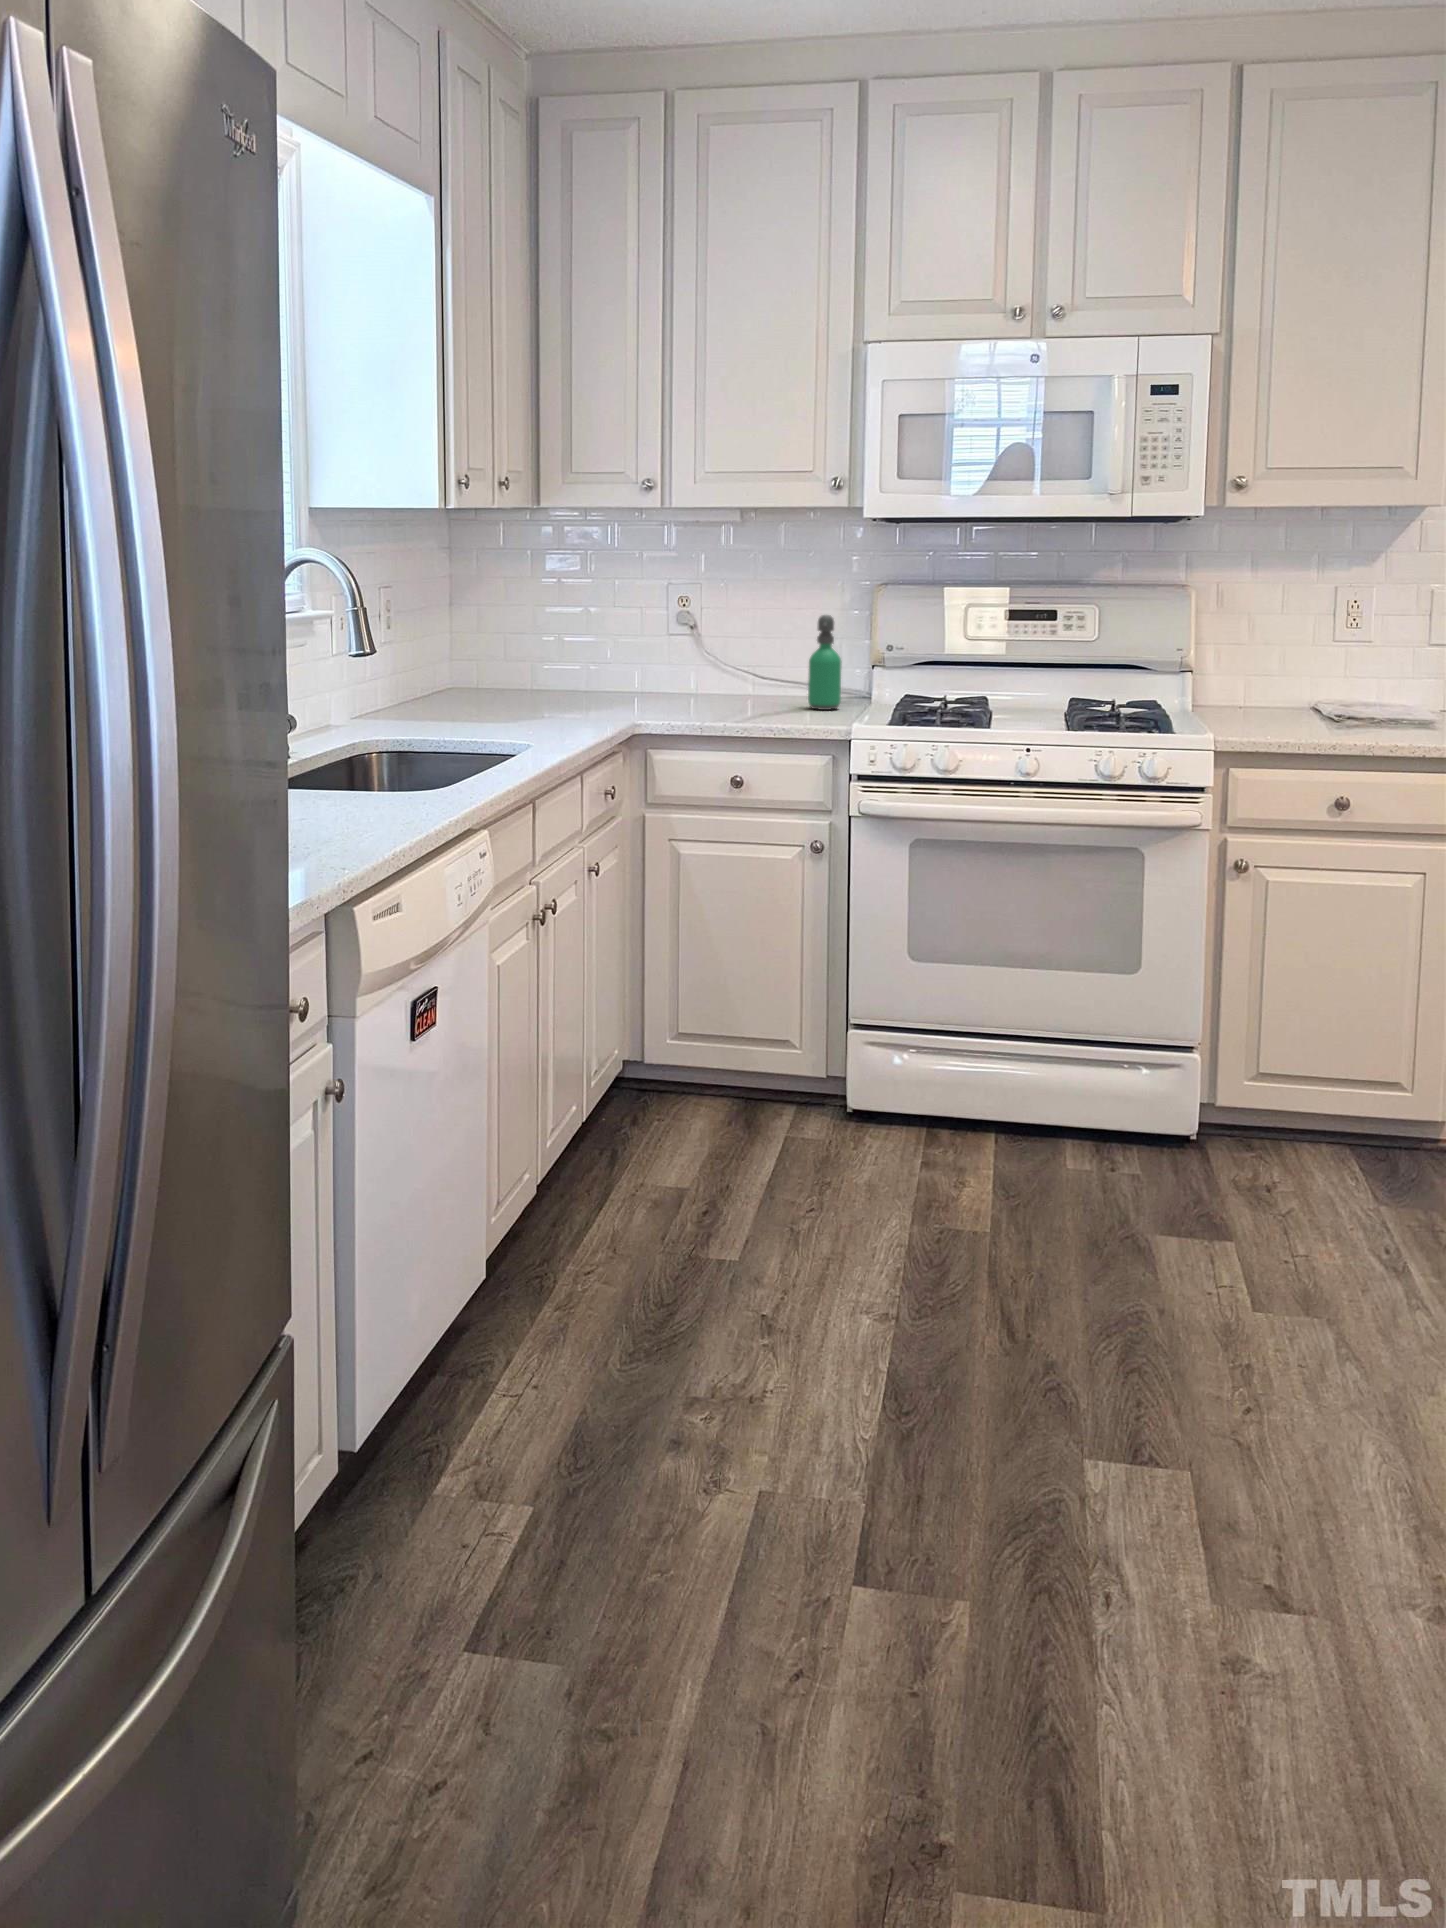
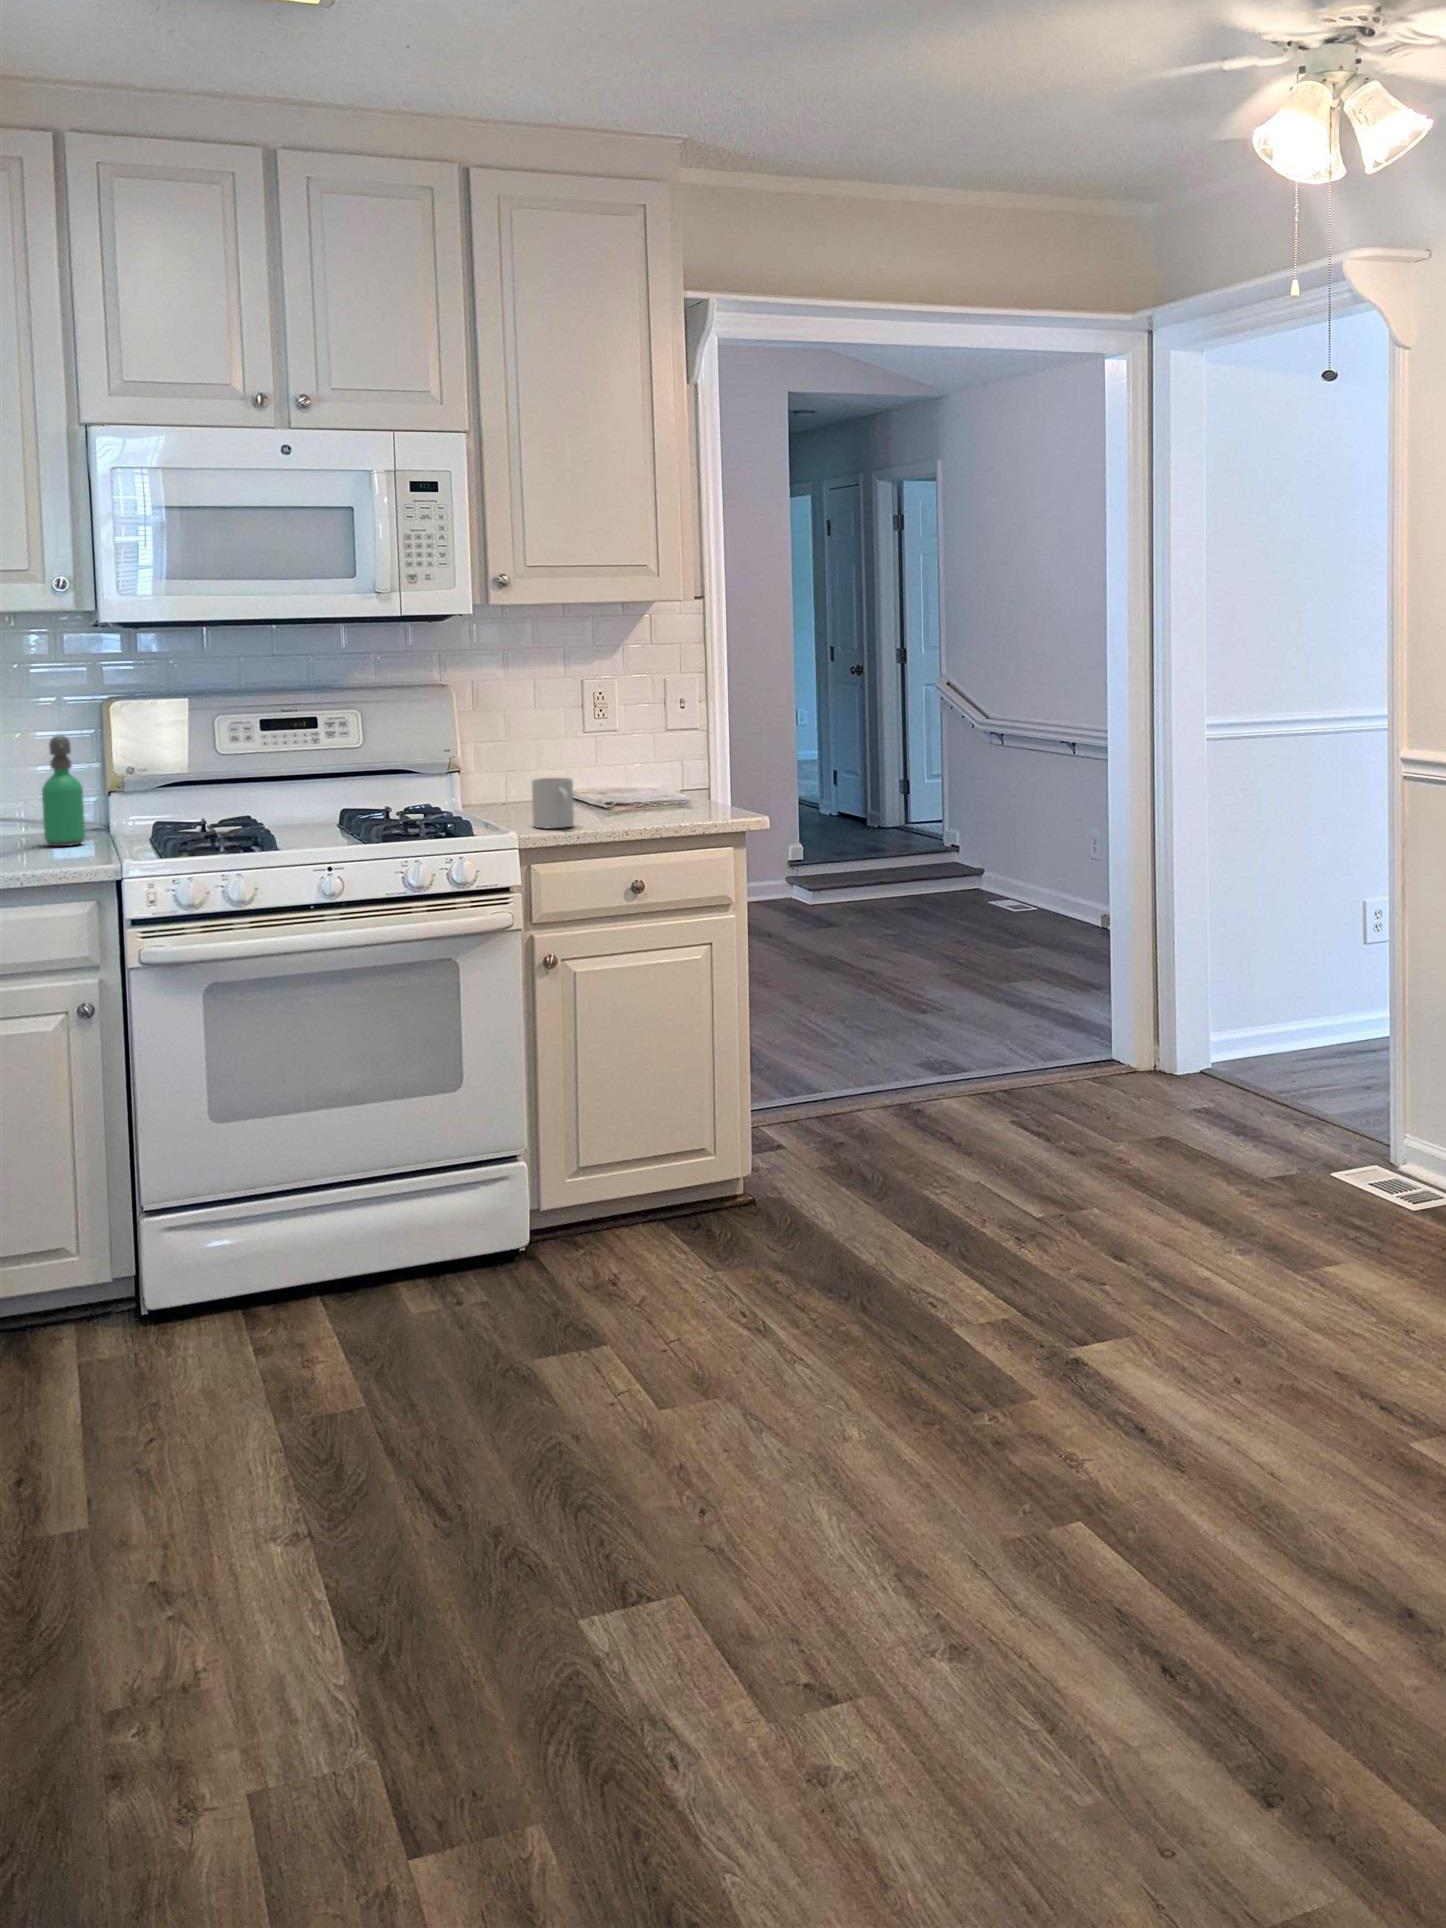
mug: none [1240,682,1285,733] -> present [532,778,574,829]

